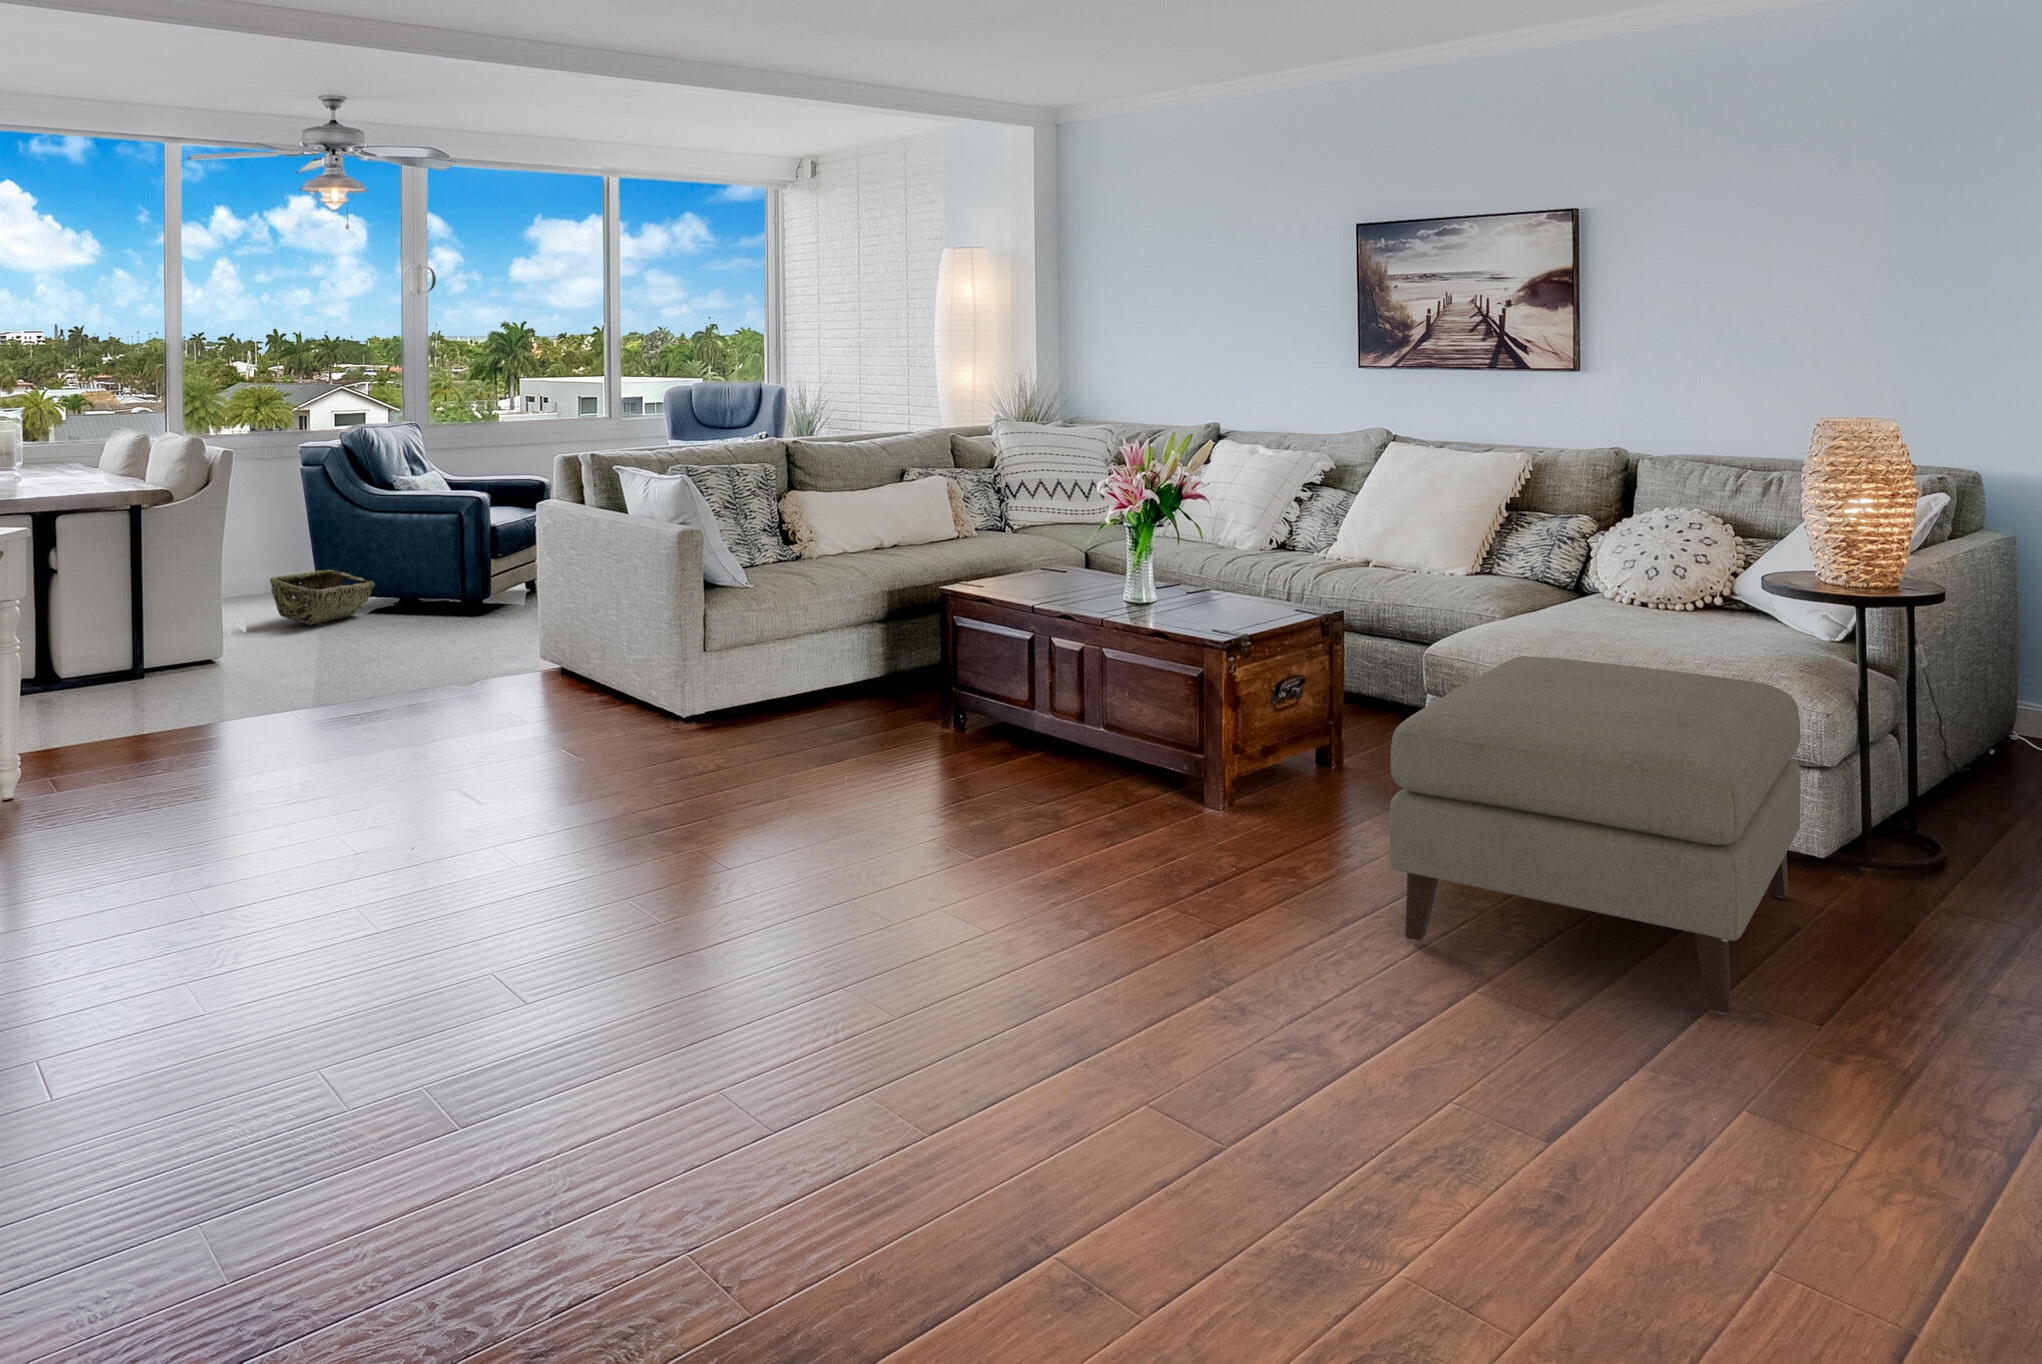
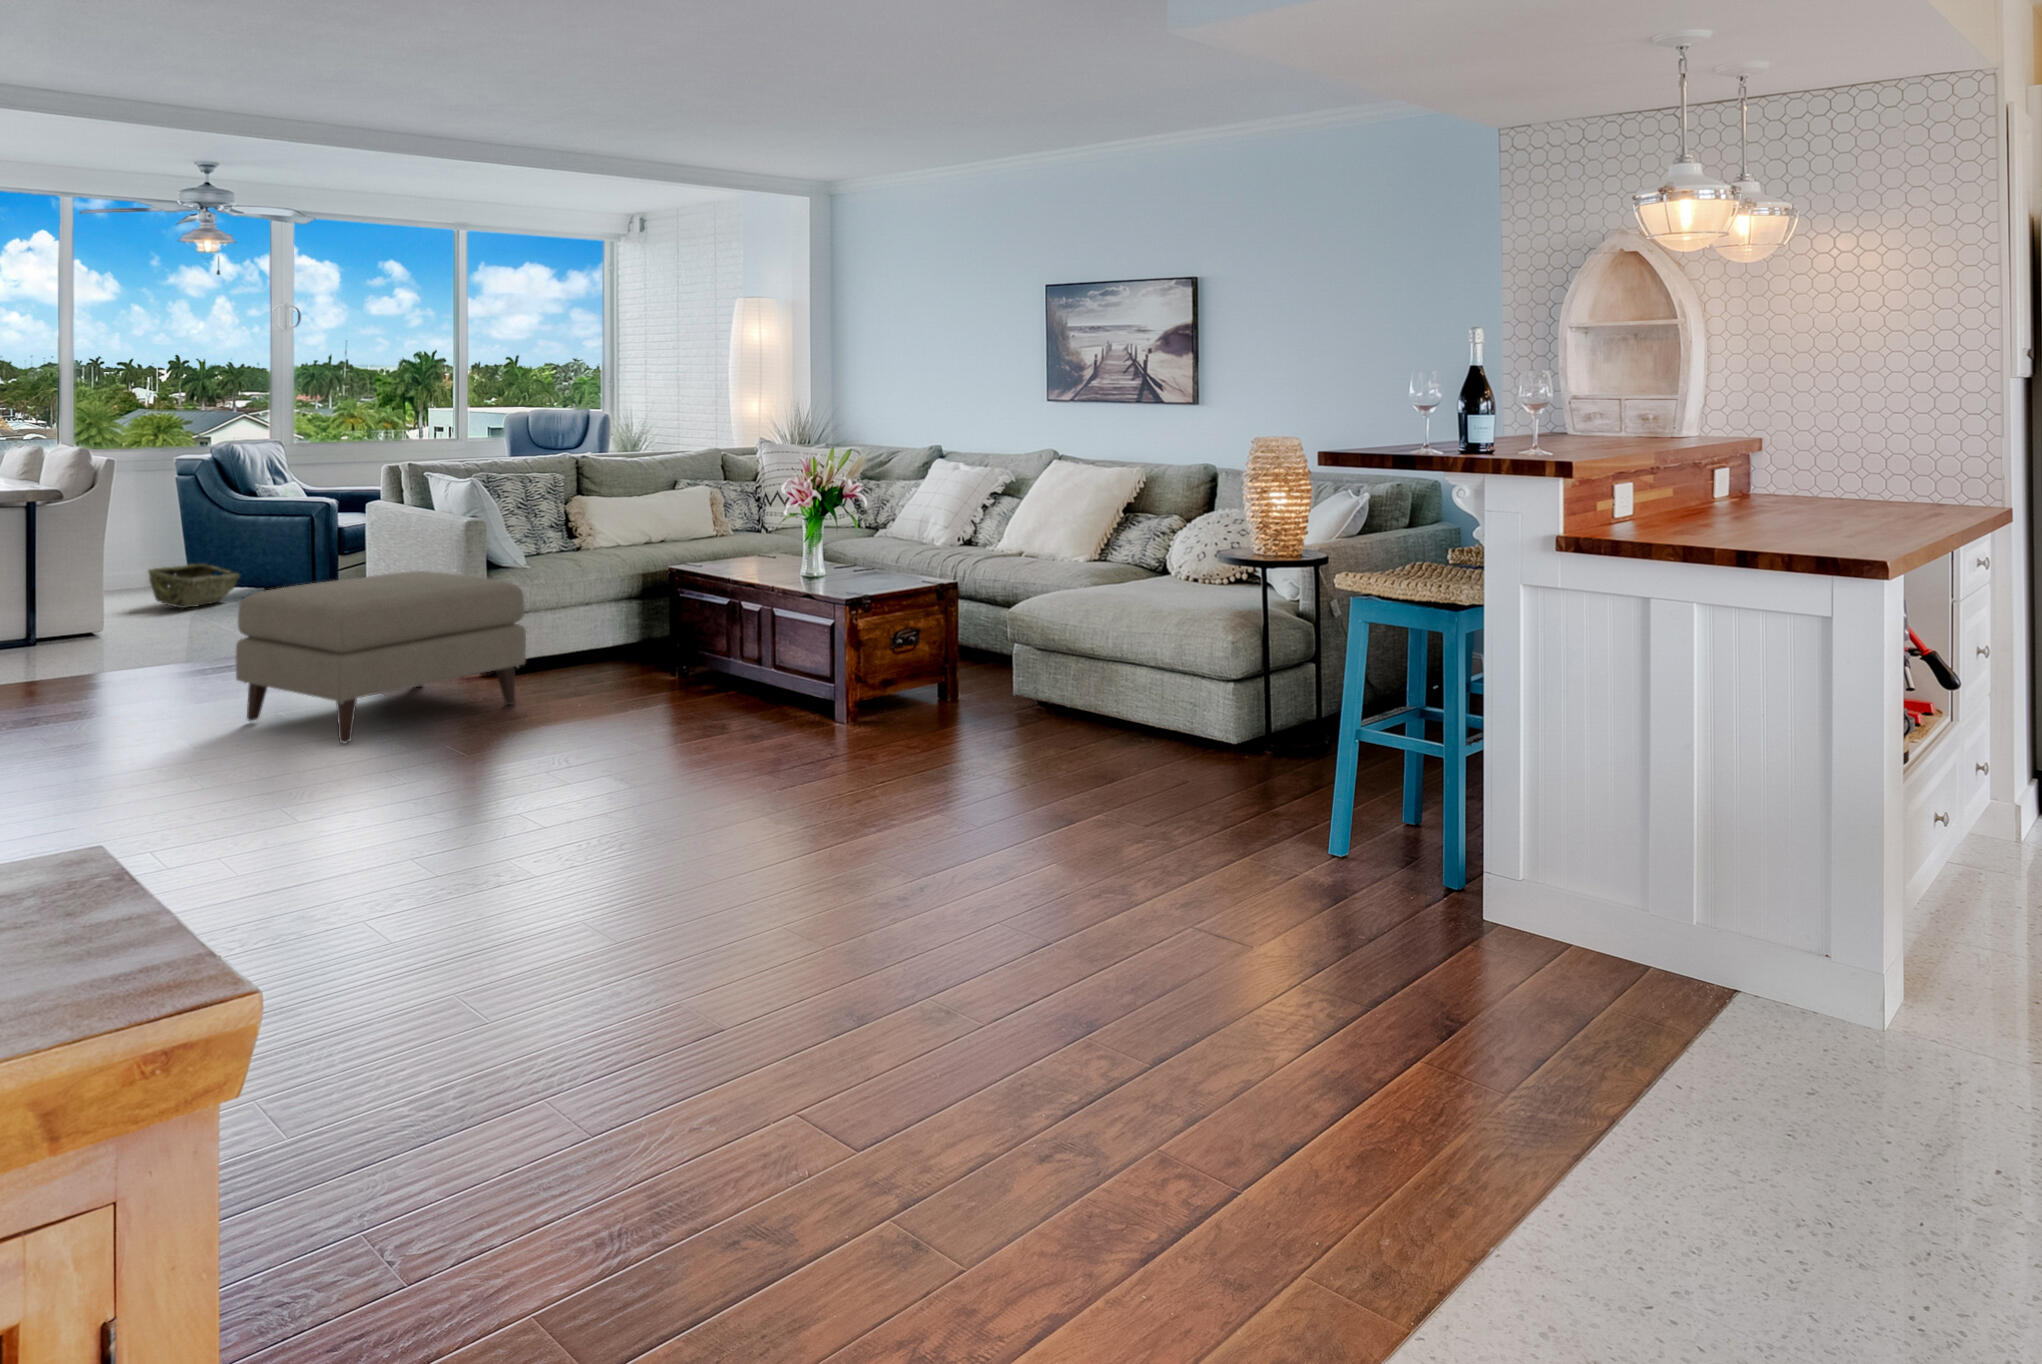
ottoman: present [1390,656,1801,1014] -> present [236,571,526,743]

